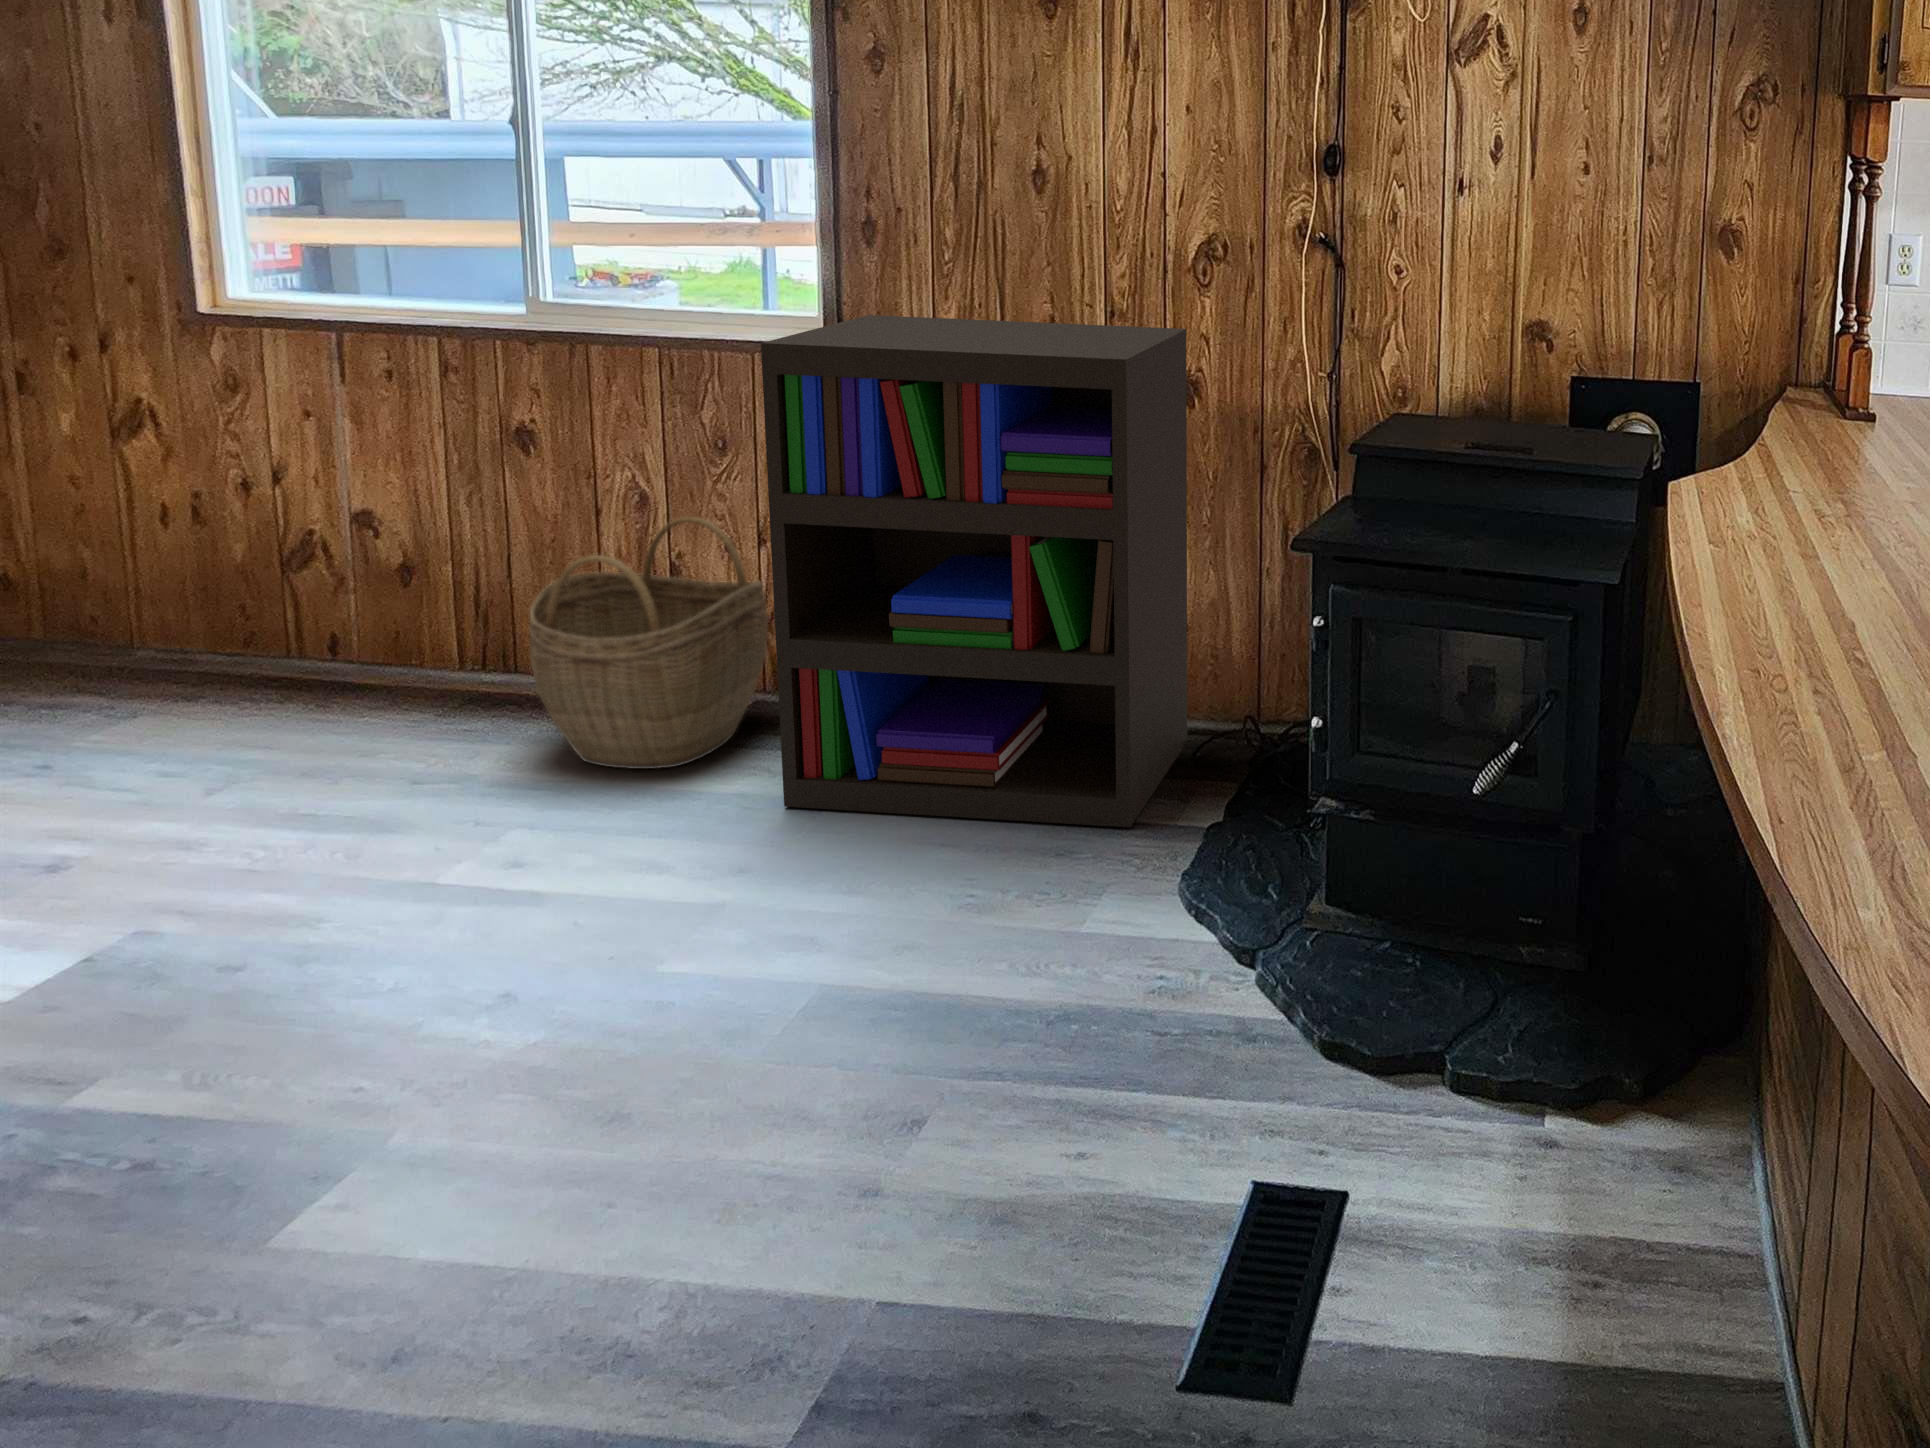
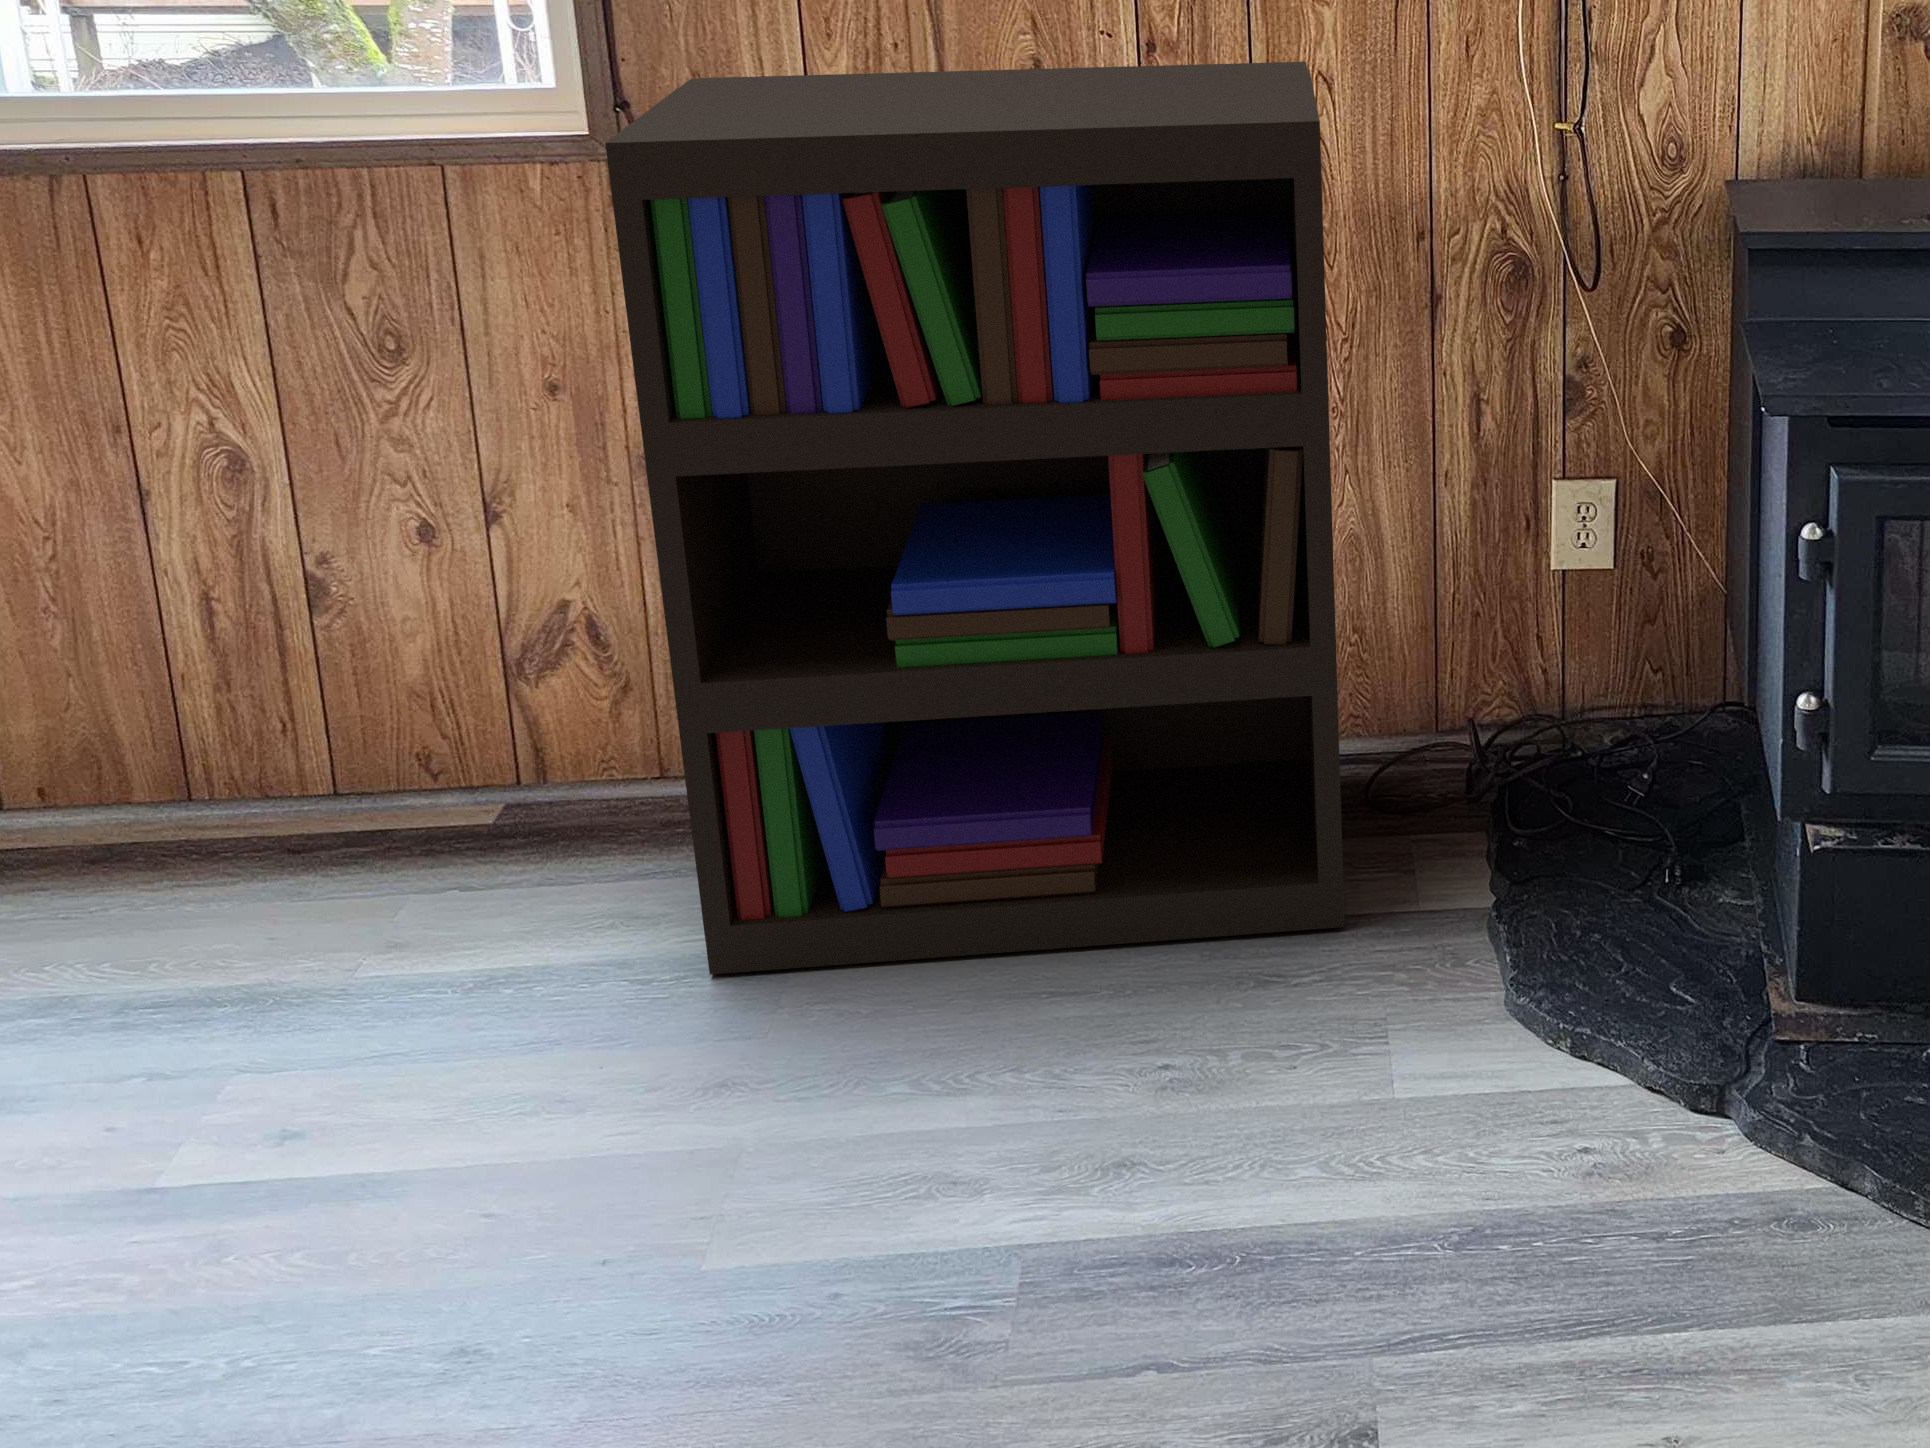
woven basket: present [530,517,768,769] -> none [127,486,554,952]

